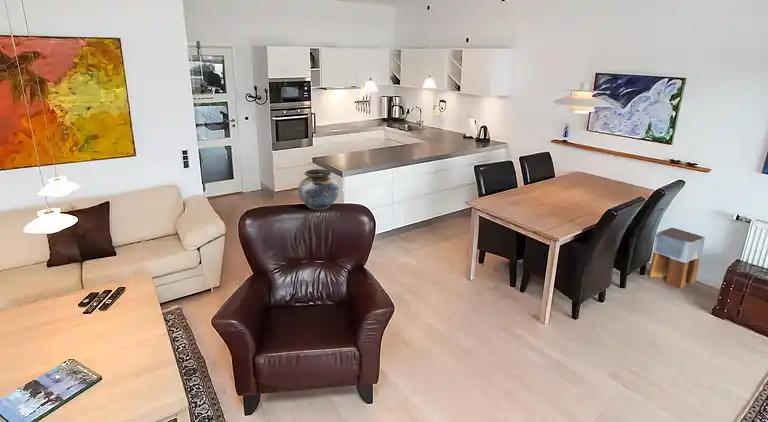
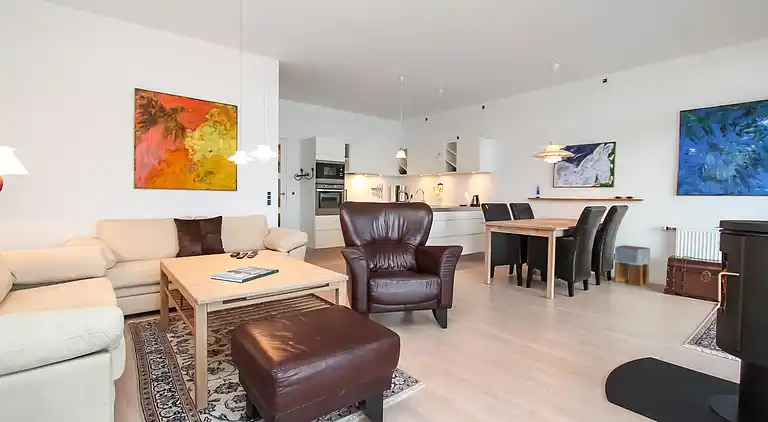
vase: present [298,169,339,210] -> none [374,179,403,205]

